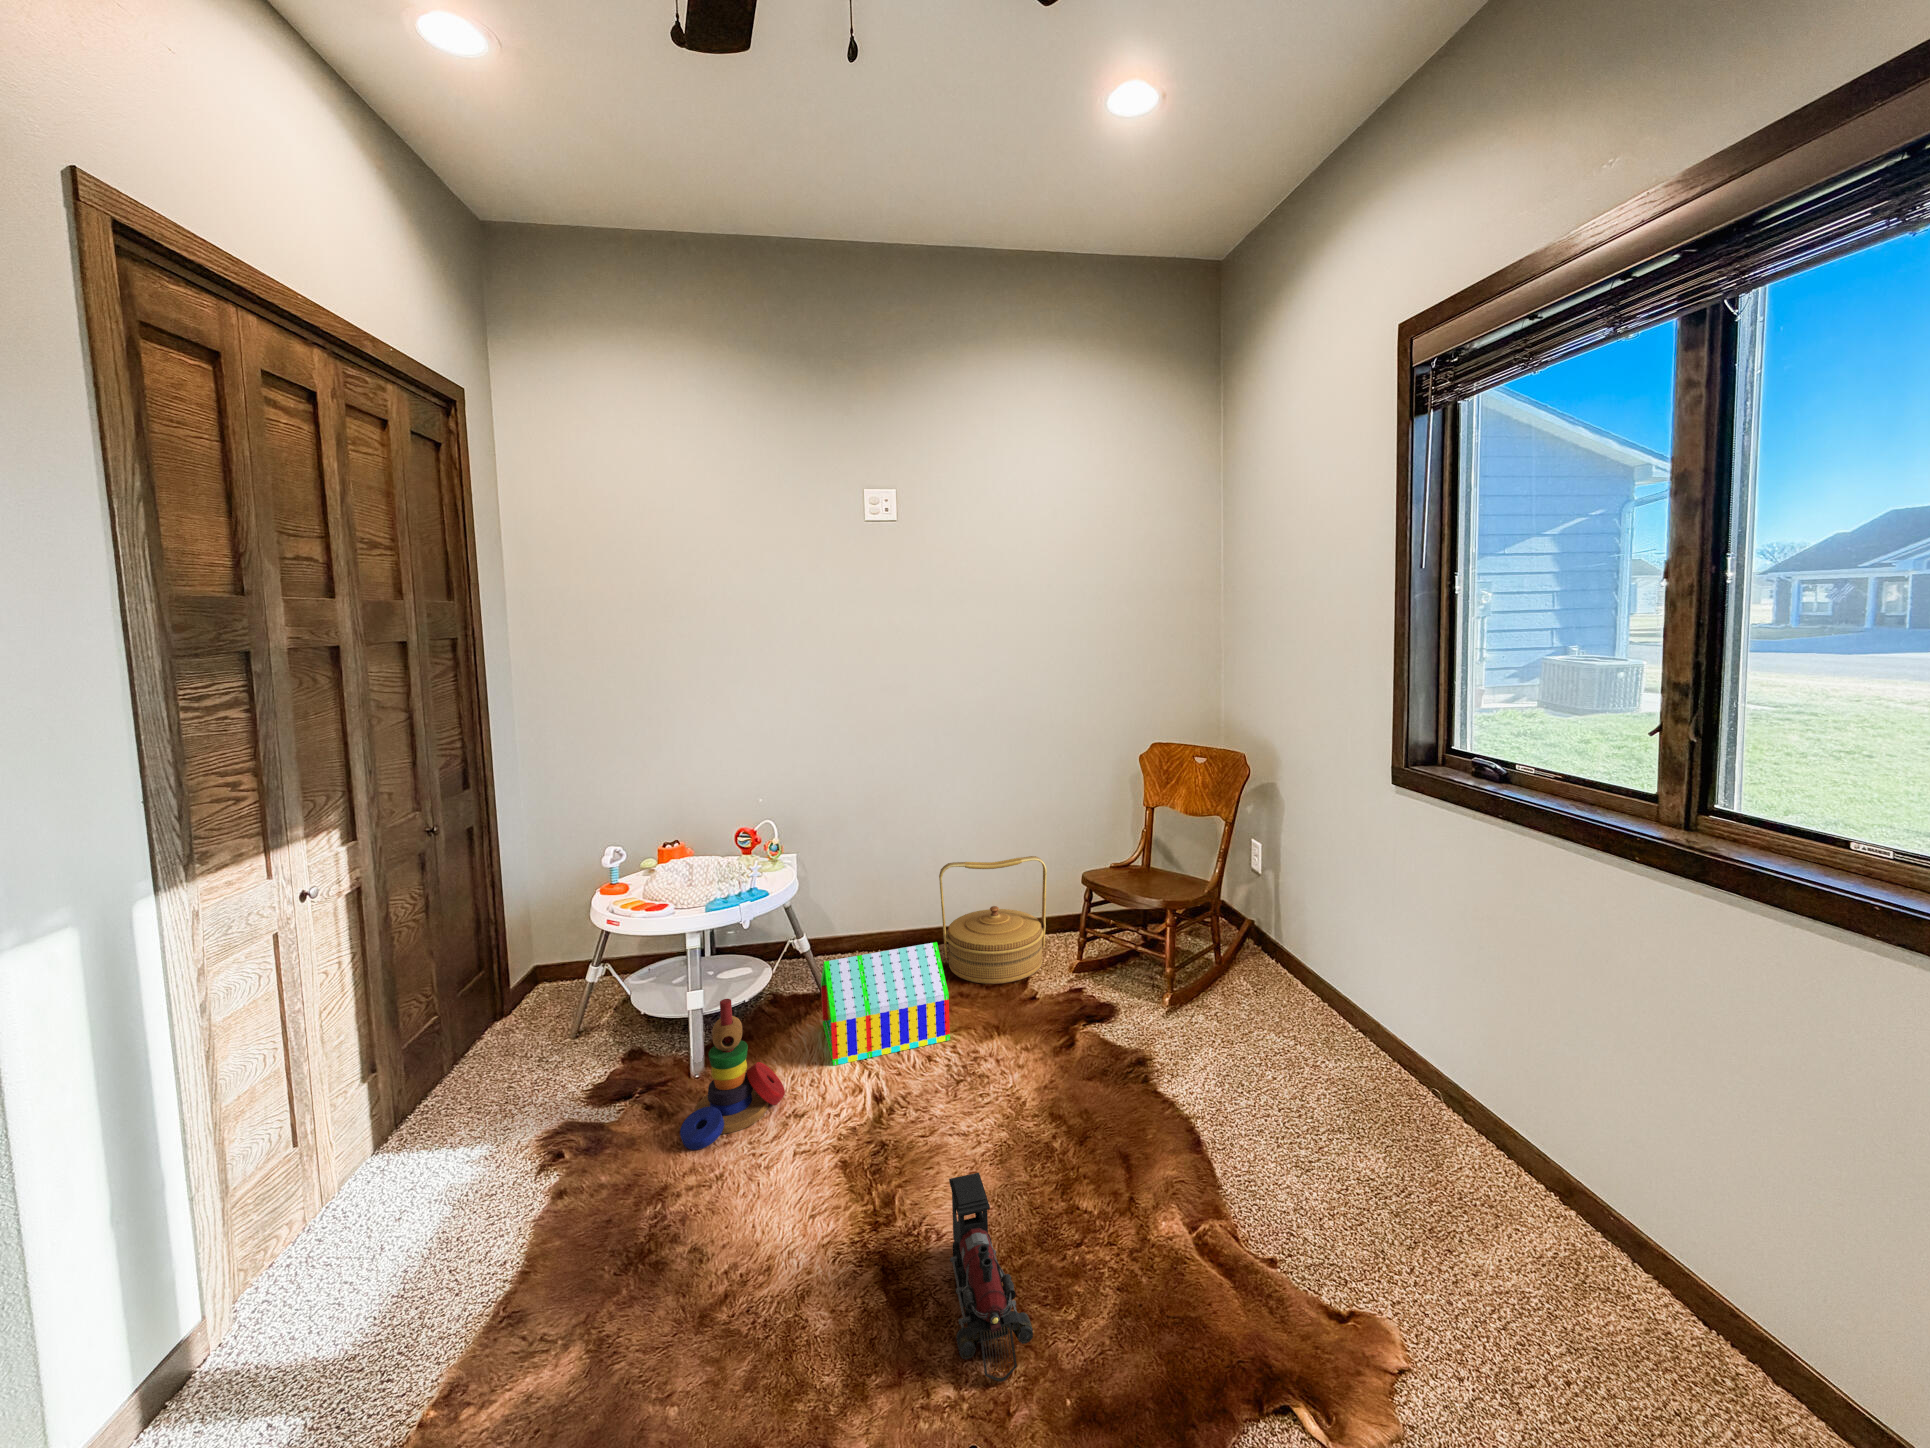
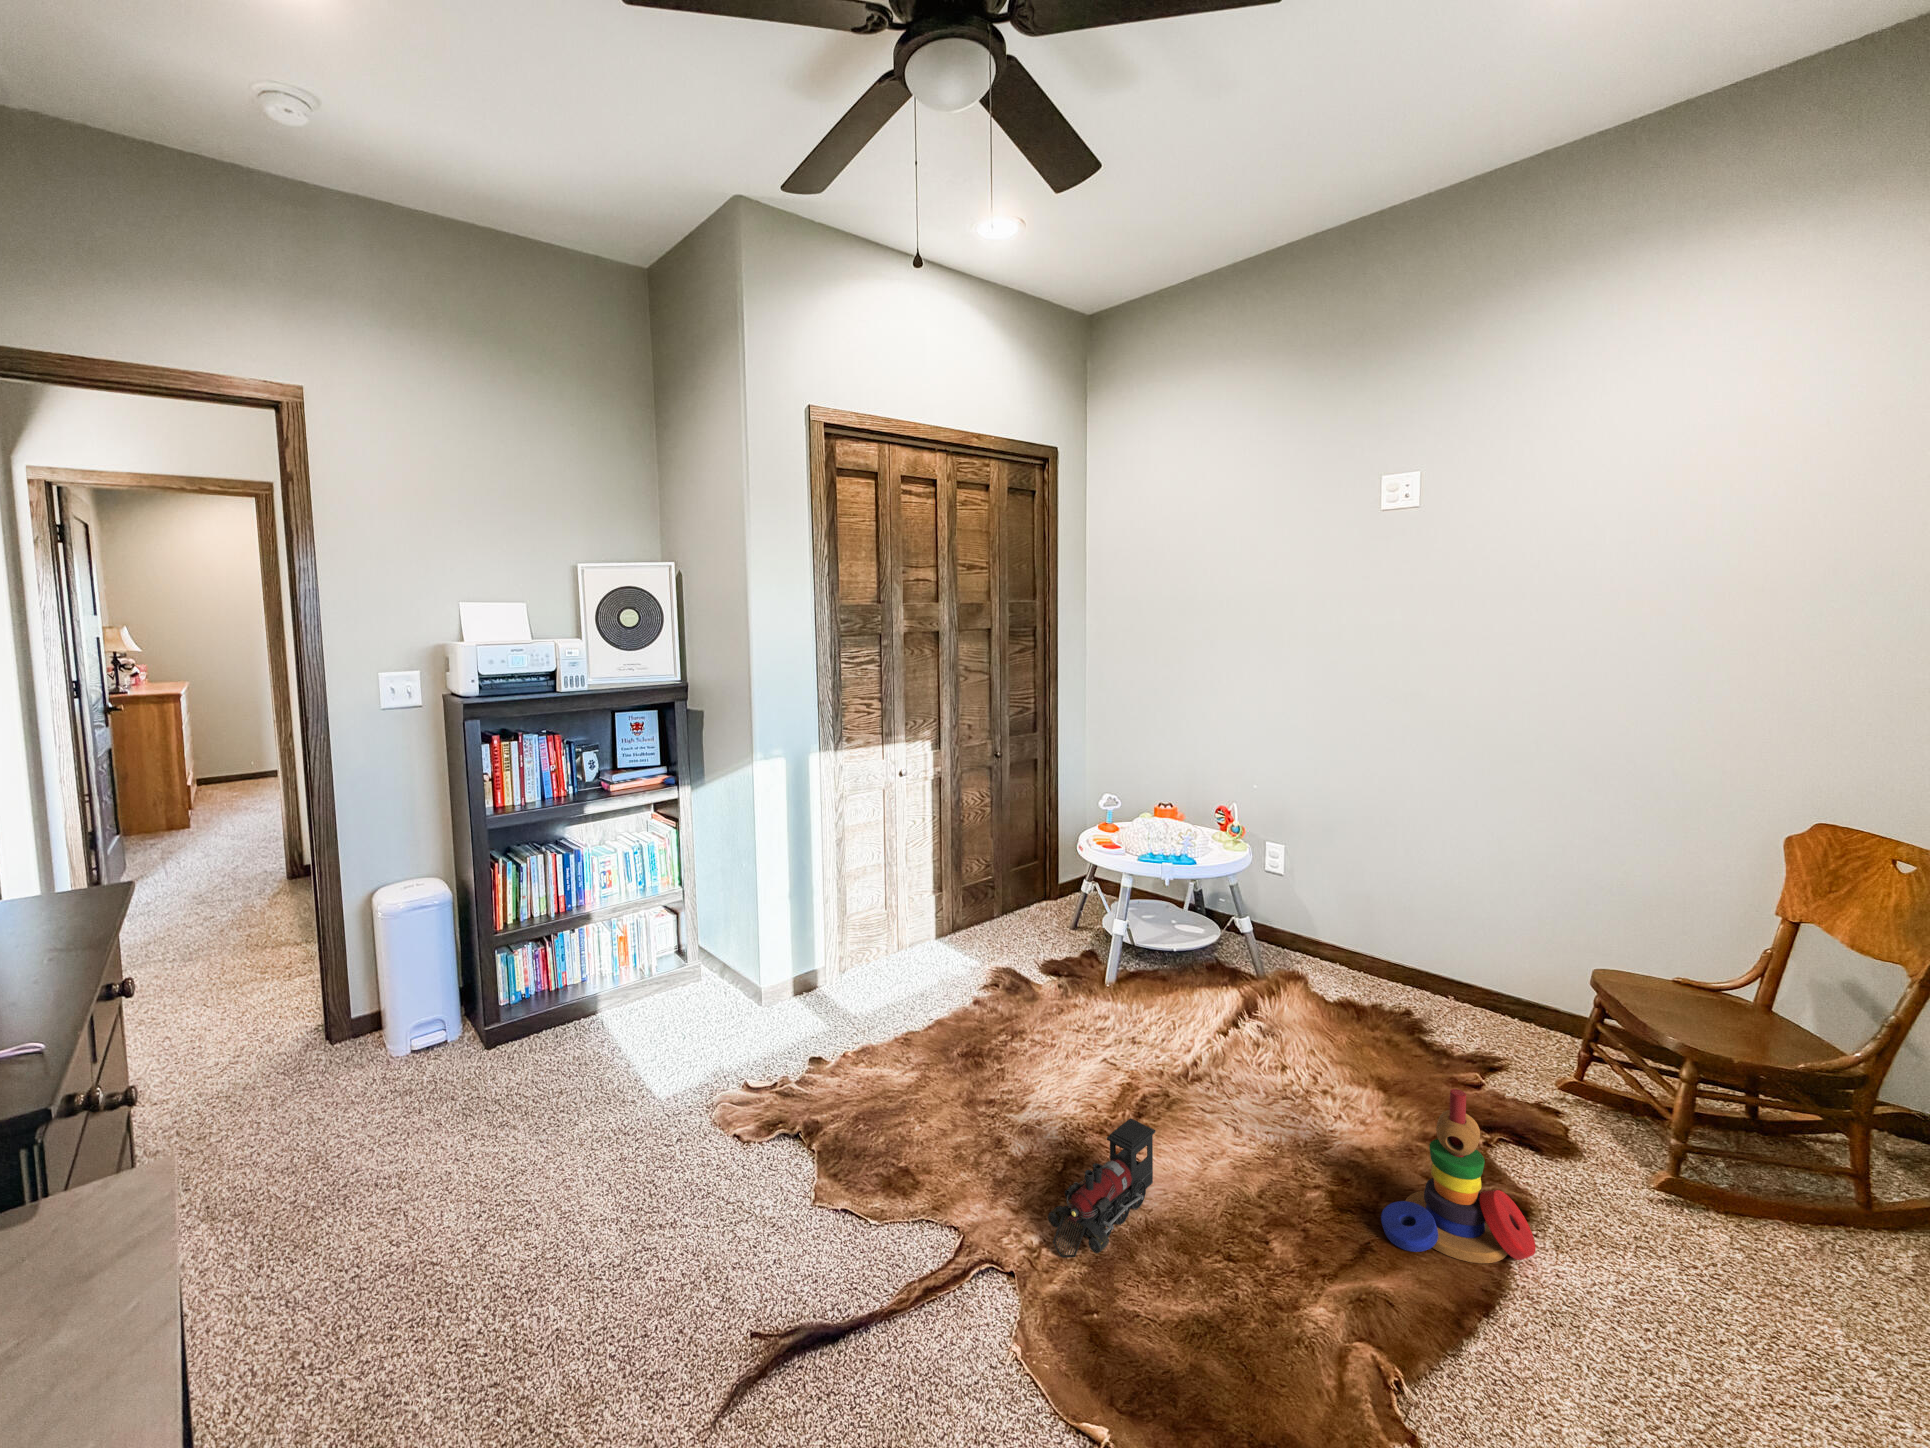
woven basket: present [939,856,1047,984] -> none [1404,898,1563,1069]
toy house: present [821,942,950,1065] -> none [1201,937,1346,1068]
stacking toy: present [680,999,785,1150] -> present [1381,1089,1536,1263]

